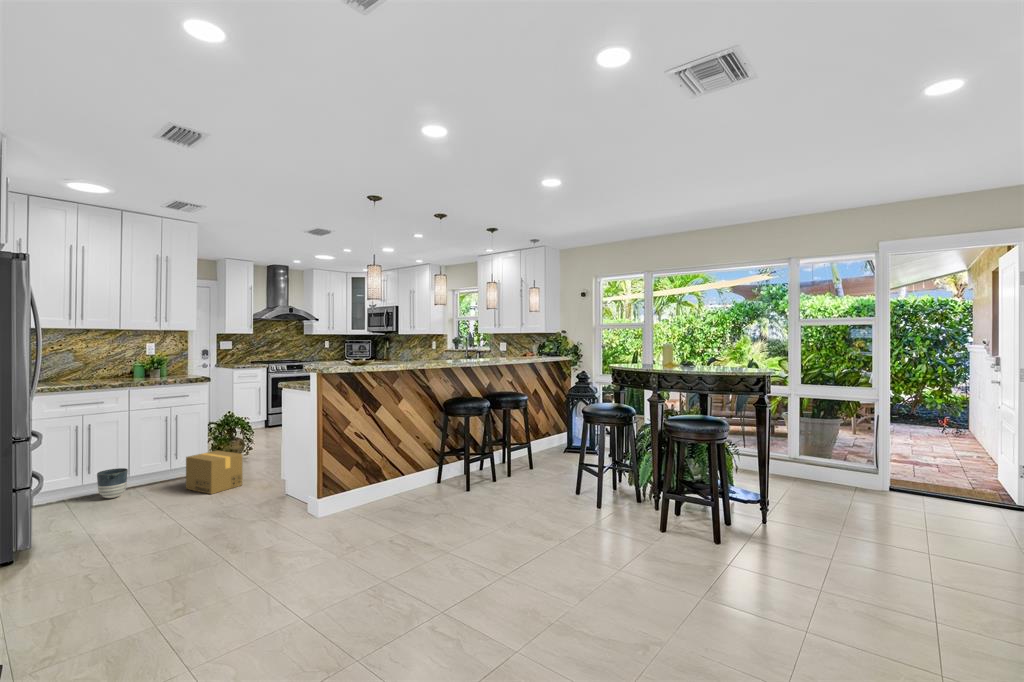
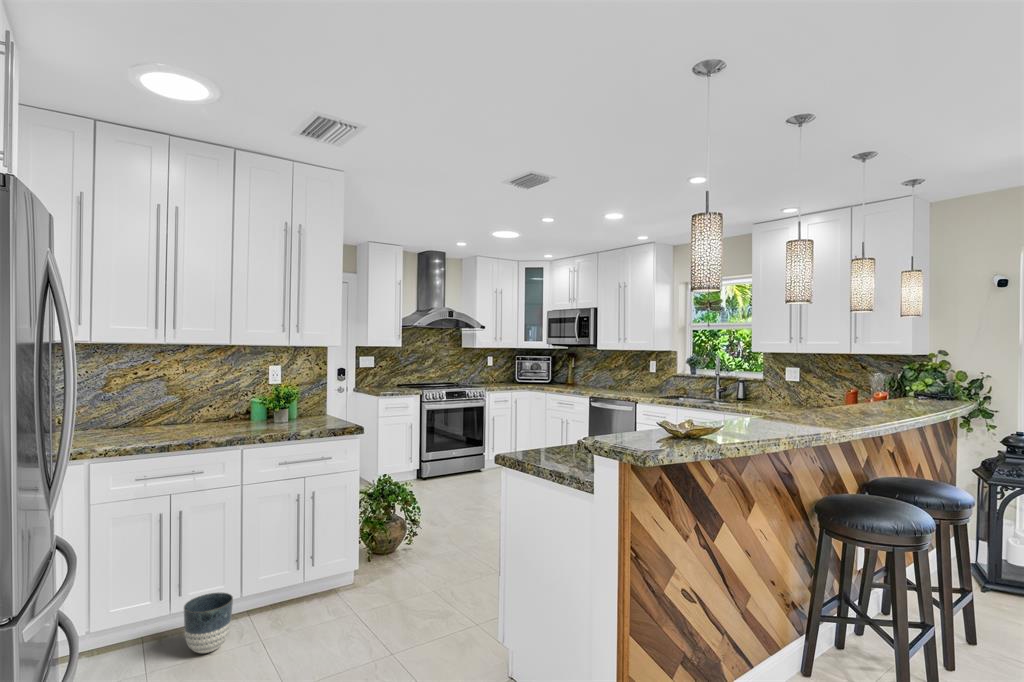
cardboard box: present [186,450,243,494] -> none [324,560,418,664]

